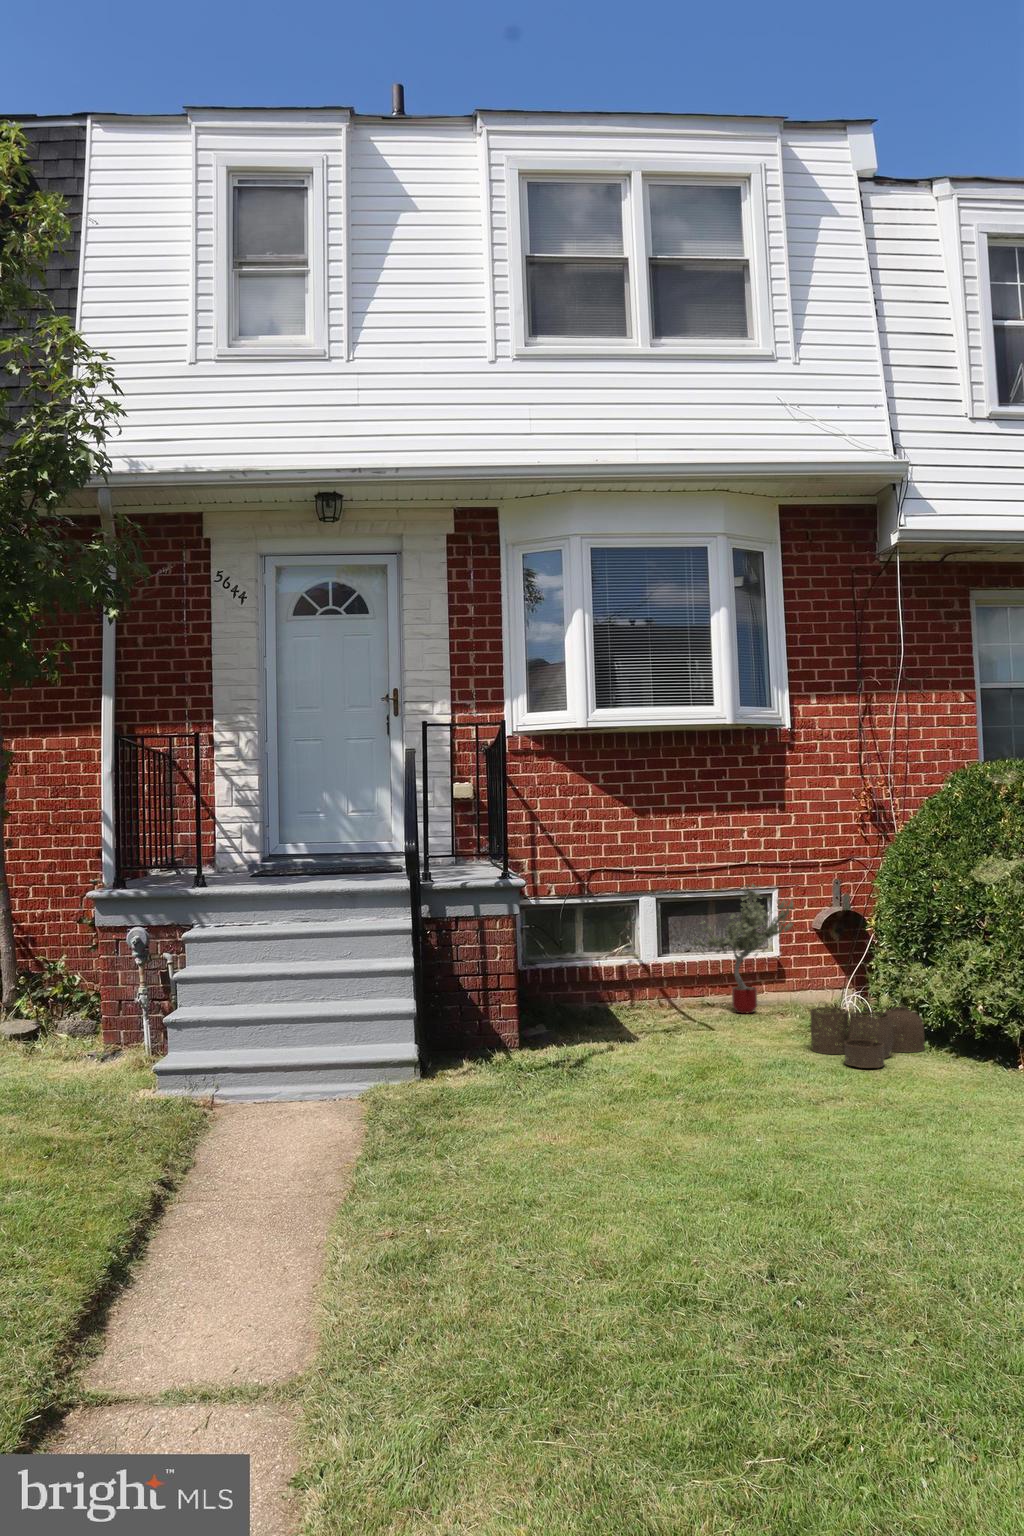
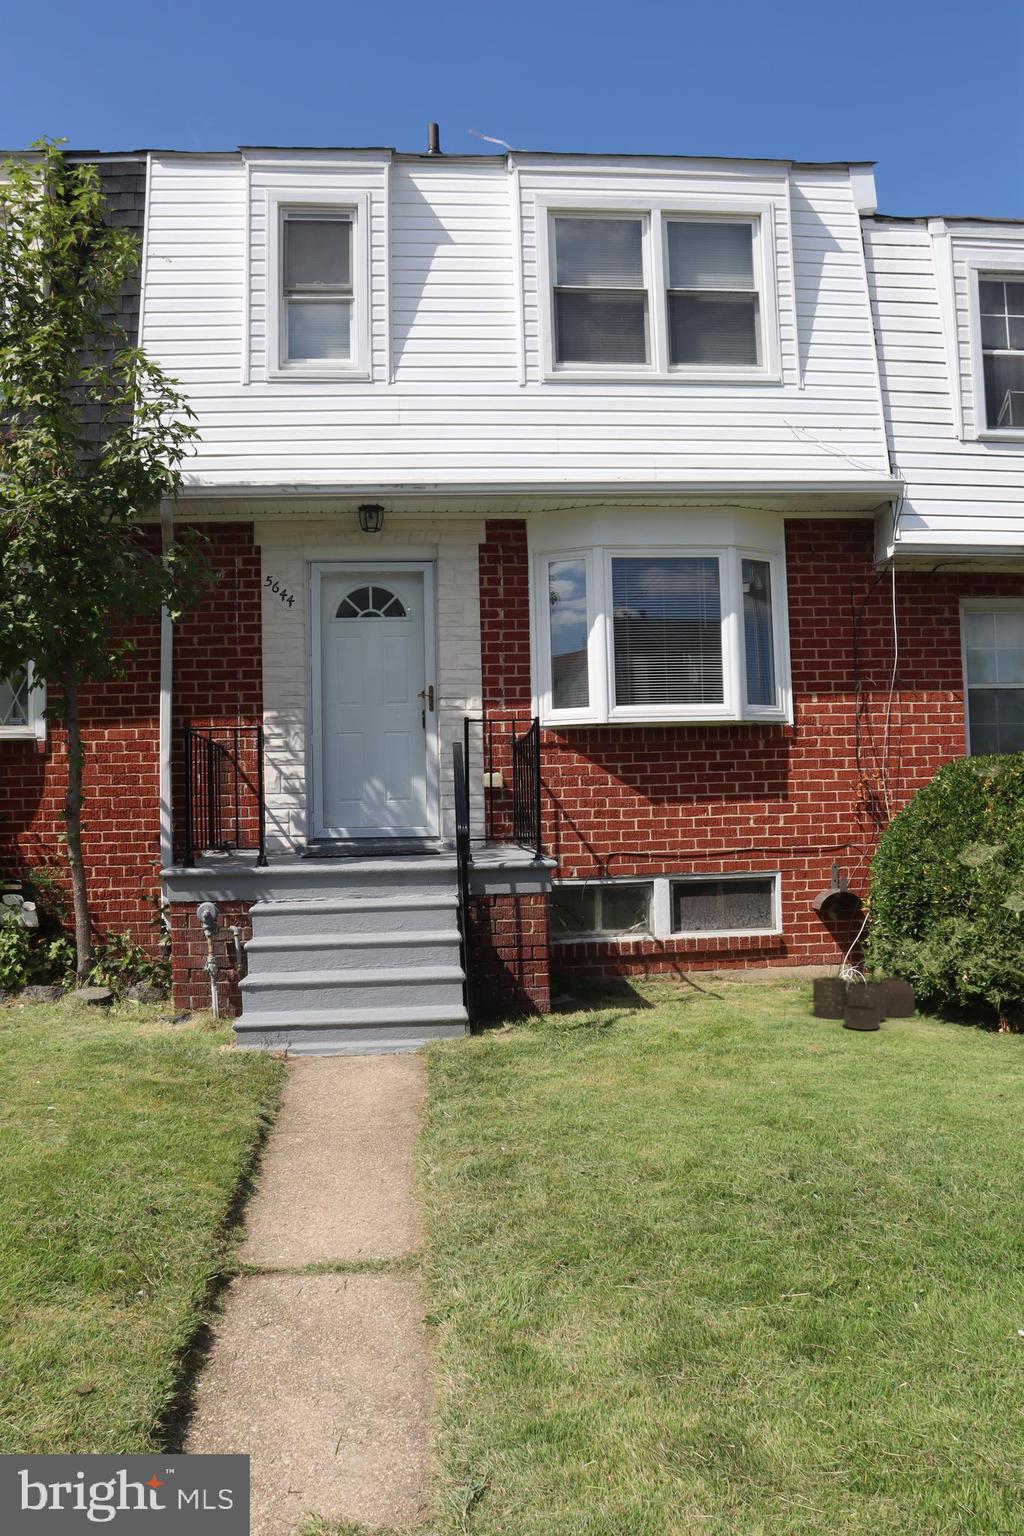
potted tree: present [692,884,794,1014] -> none [702,866,798,985]

